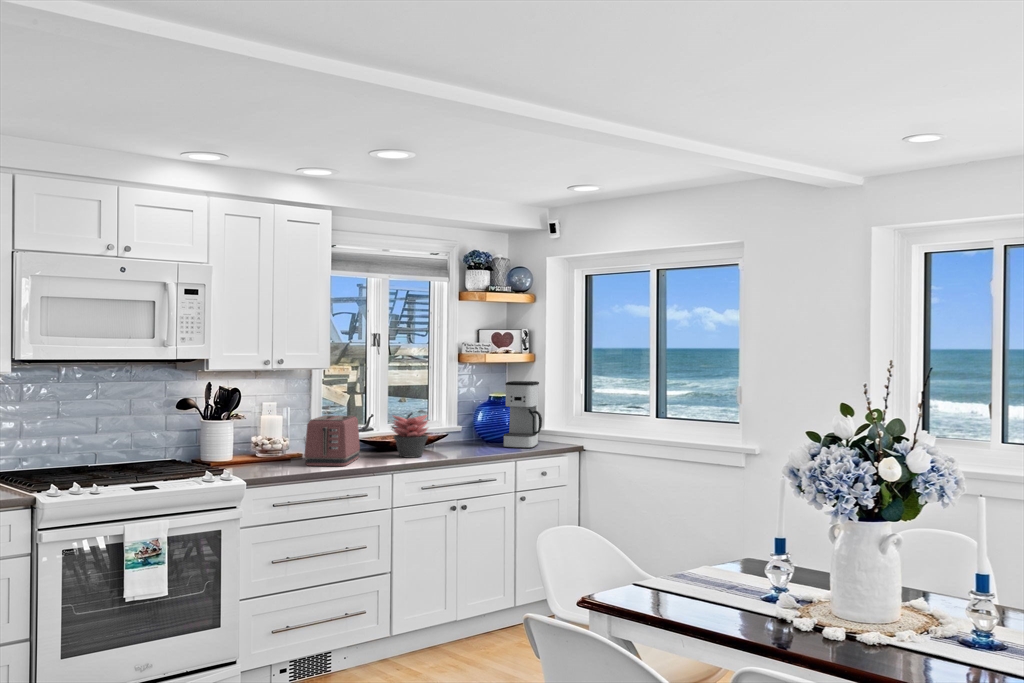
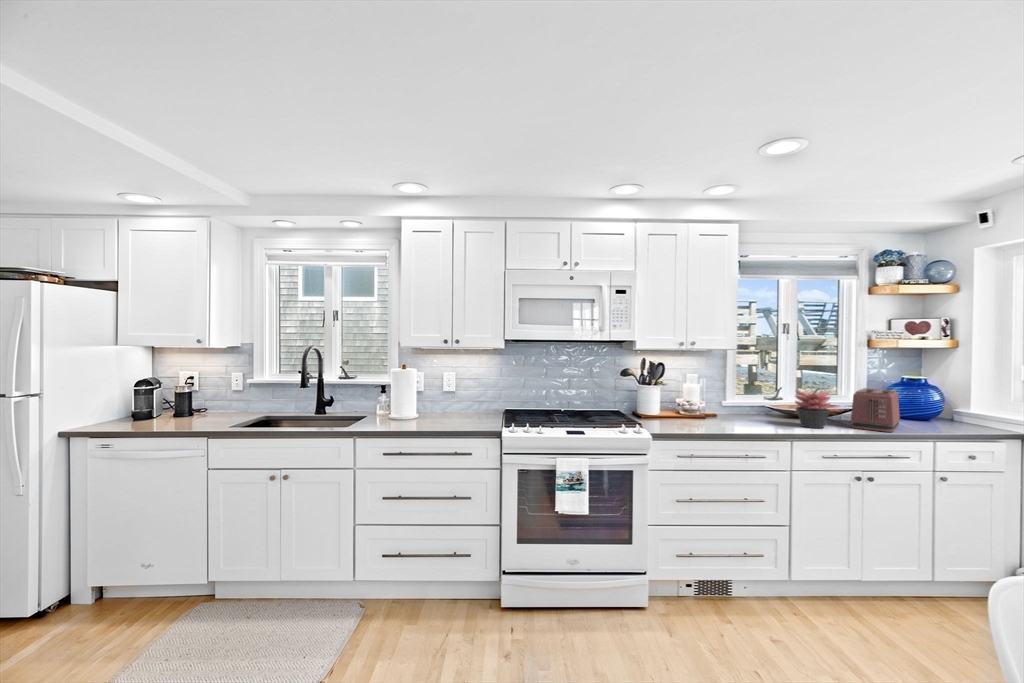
coffee maker: present [503,381,542,448] -> none [918,365,968,430]
toaster: present [304,415,360,466] -> present [851,388,900,432]

